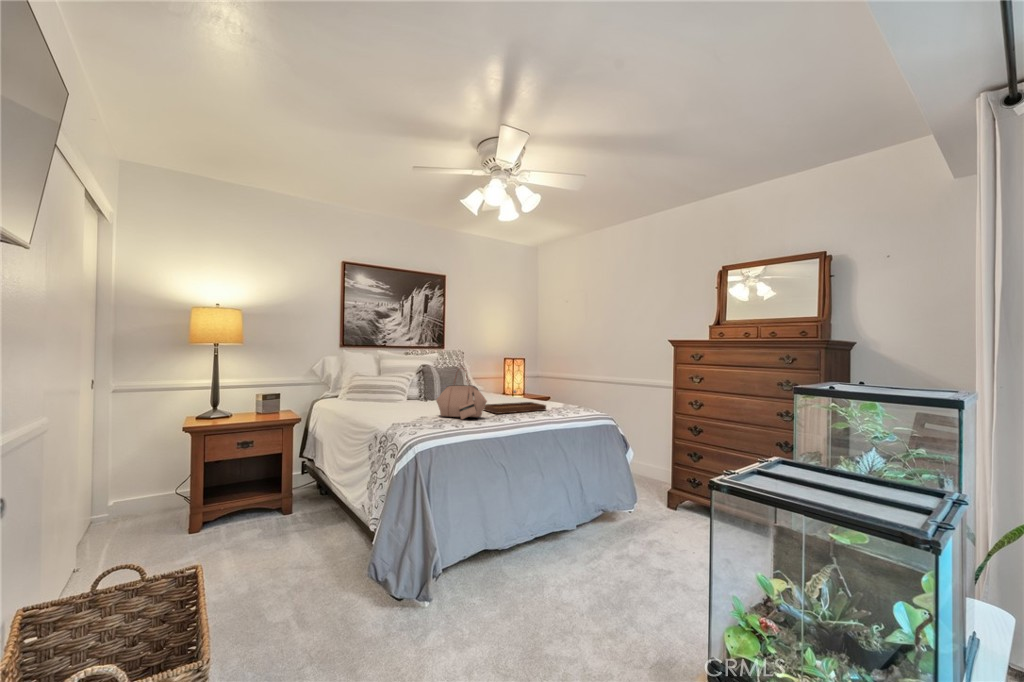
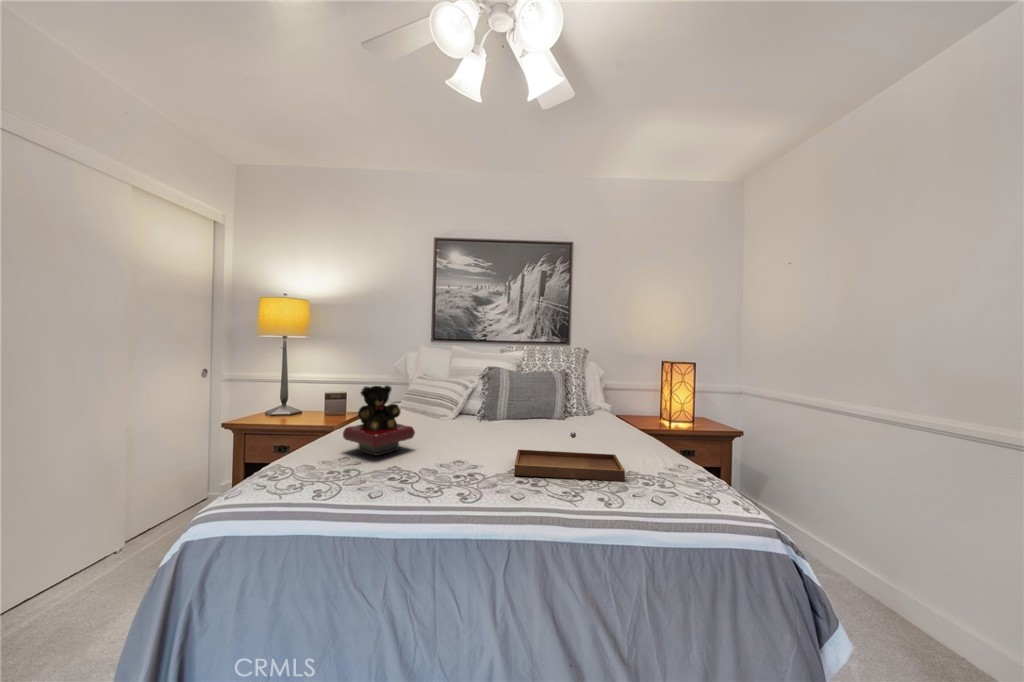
handbag: present [436,368,487,419] -> none [423,389,478,480]
teddy bear: none [374,372,416,417] -> present [343,386,415,456]

